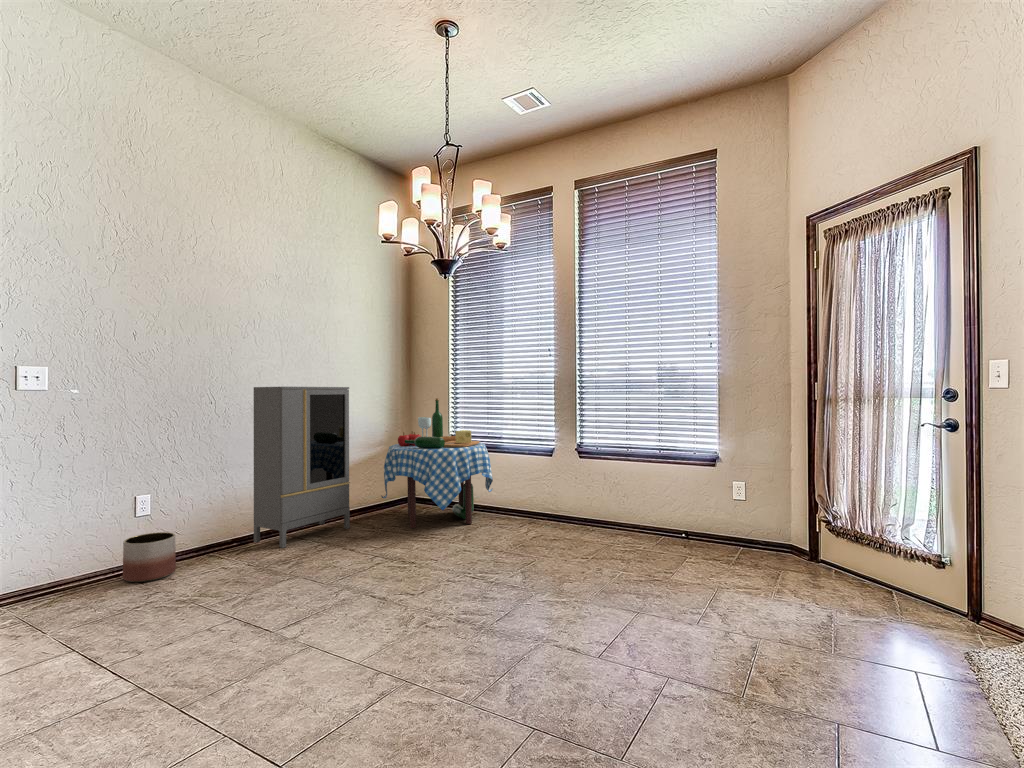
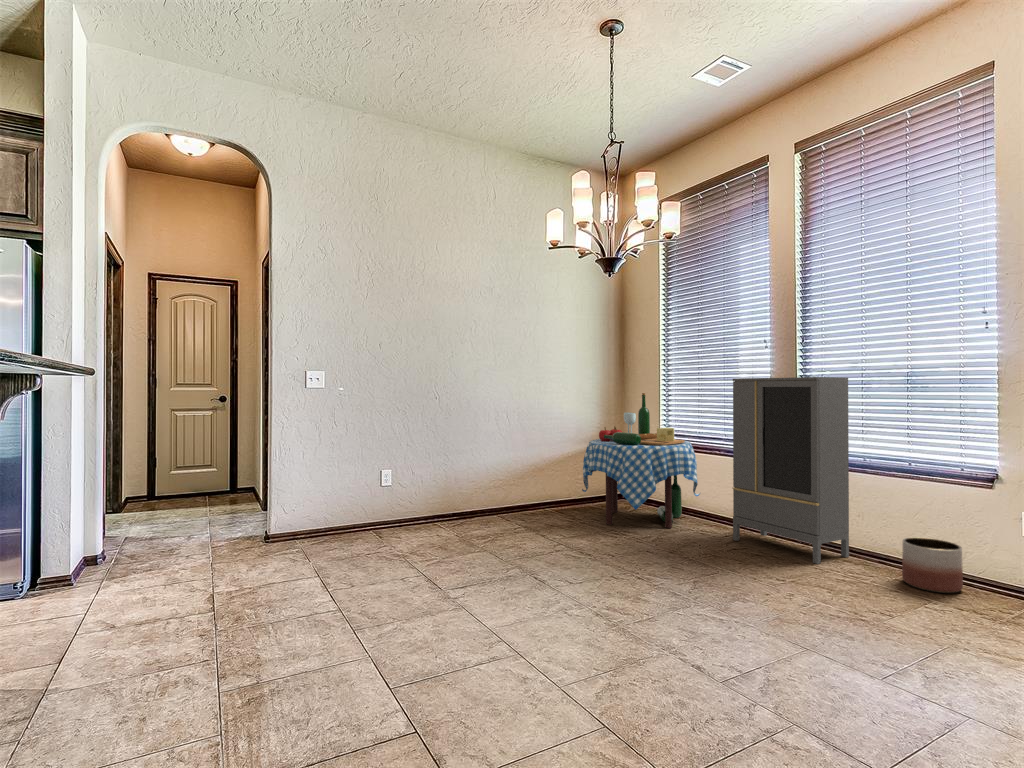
cabinet: present [254,387,350,548] -> present [733,377,849,564]
planter: present [123,532,176,582] -> present [902,537,963,593]

